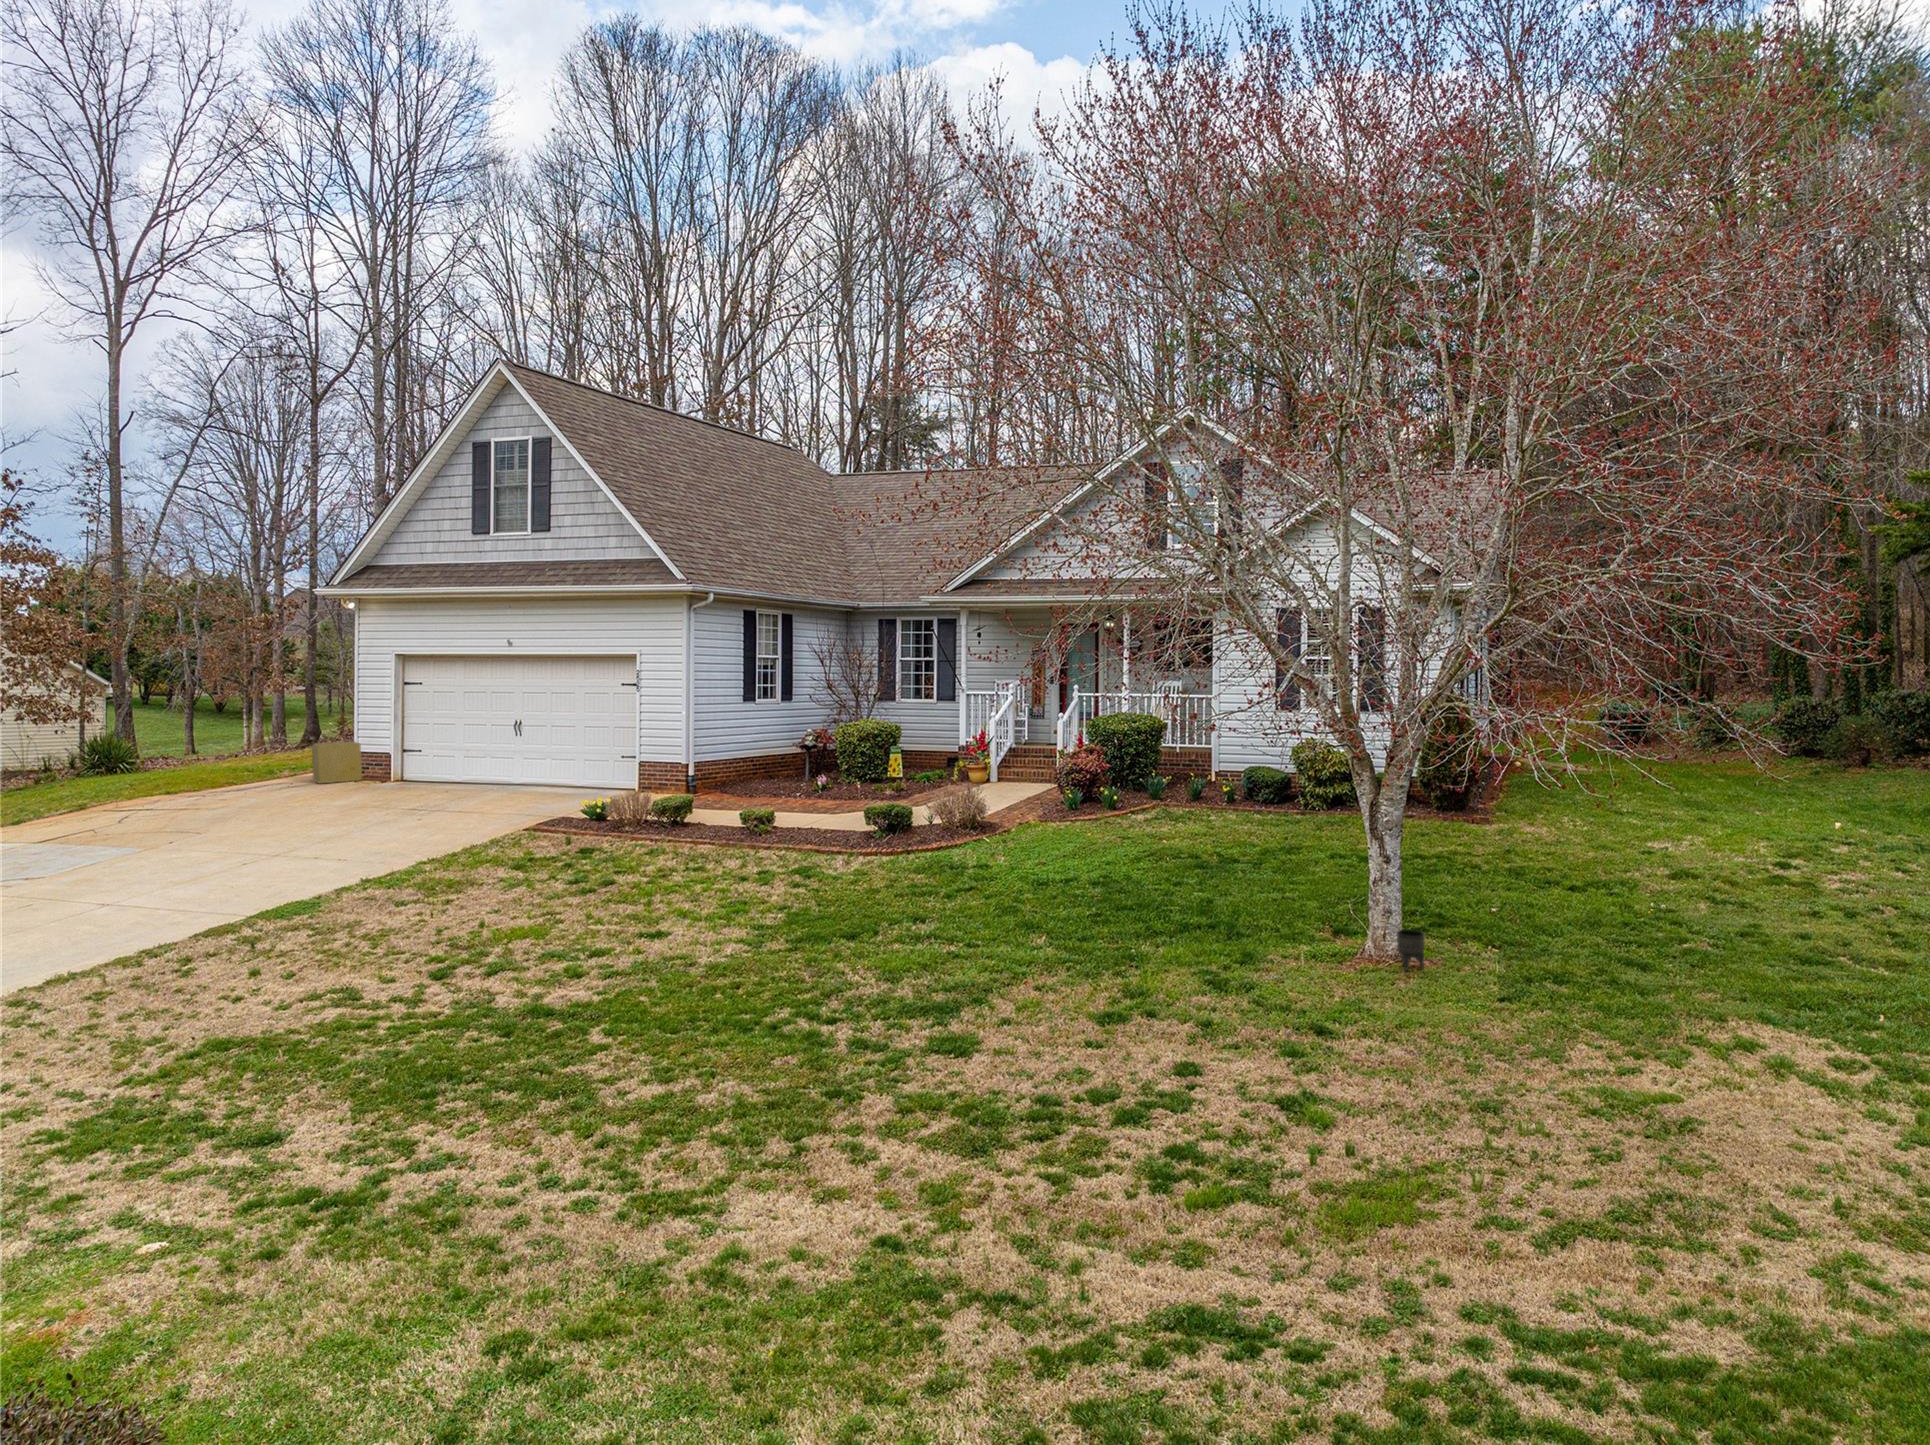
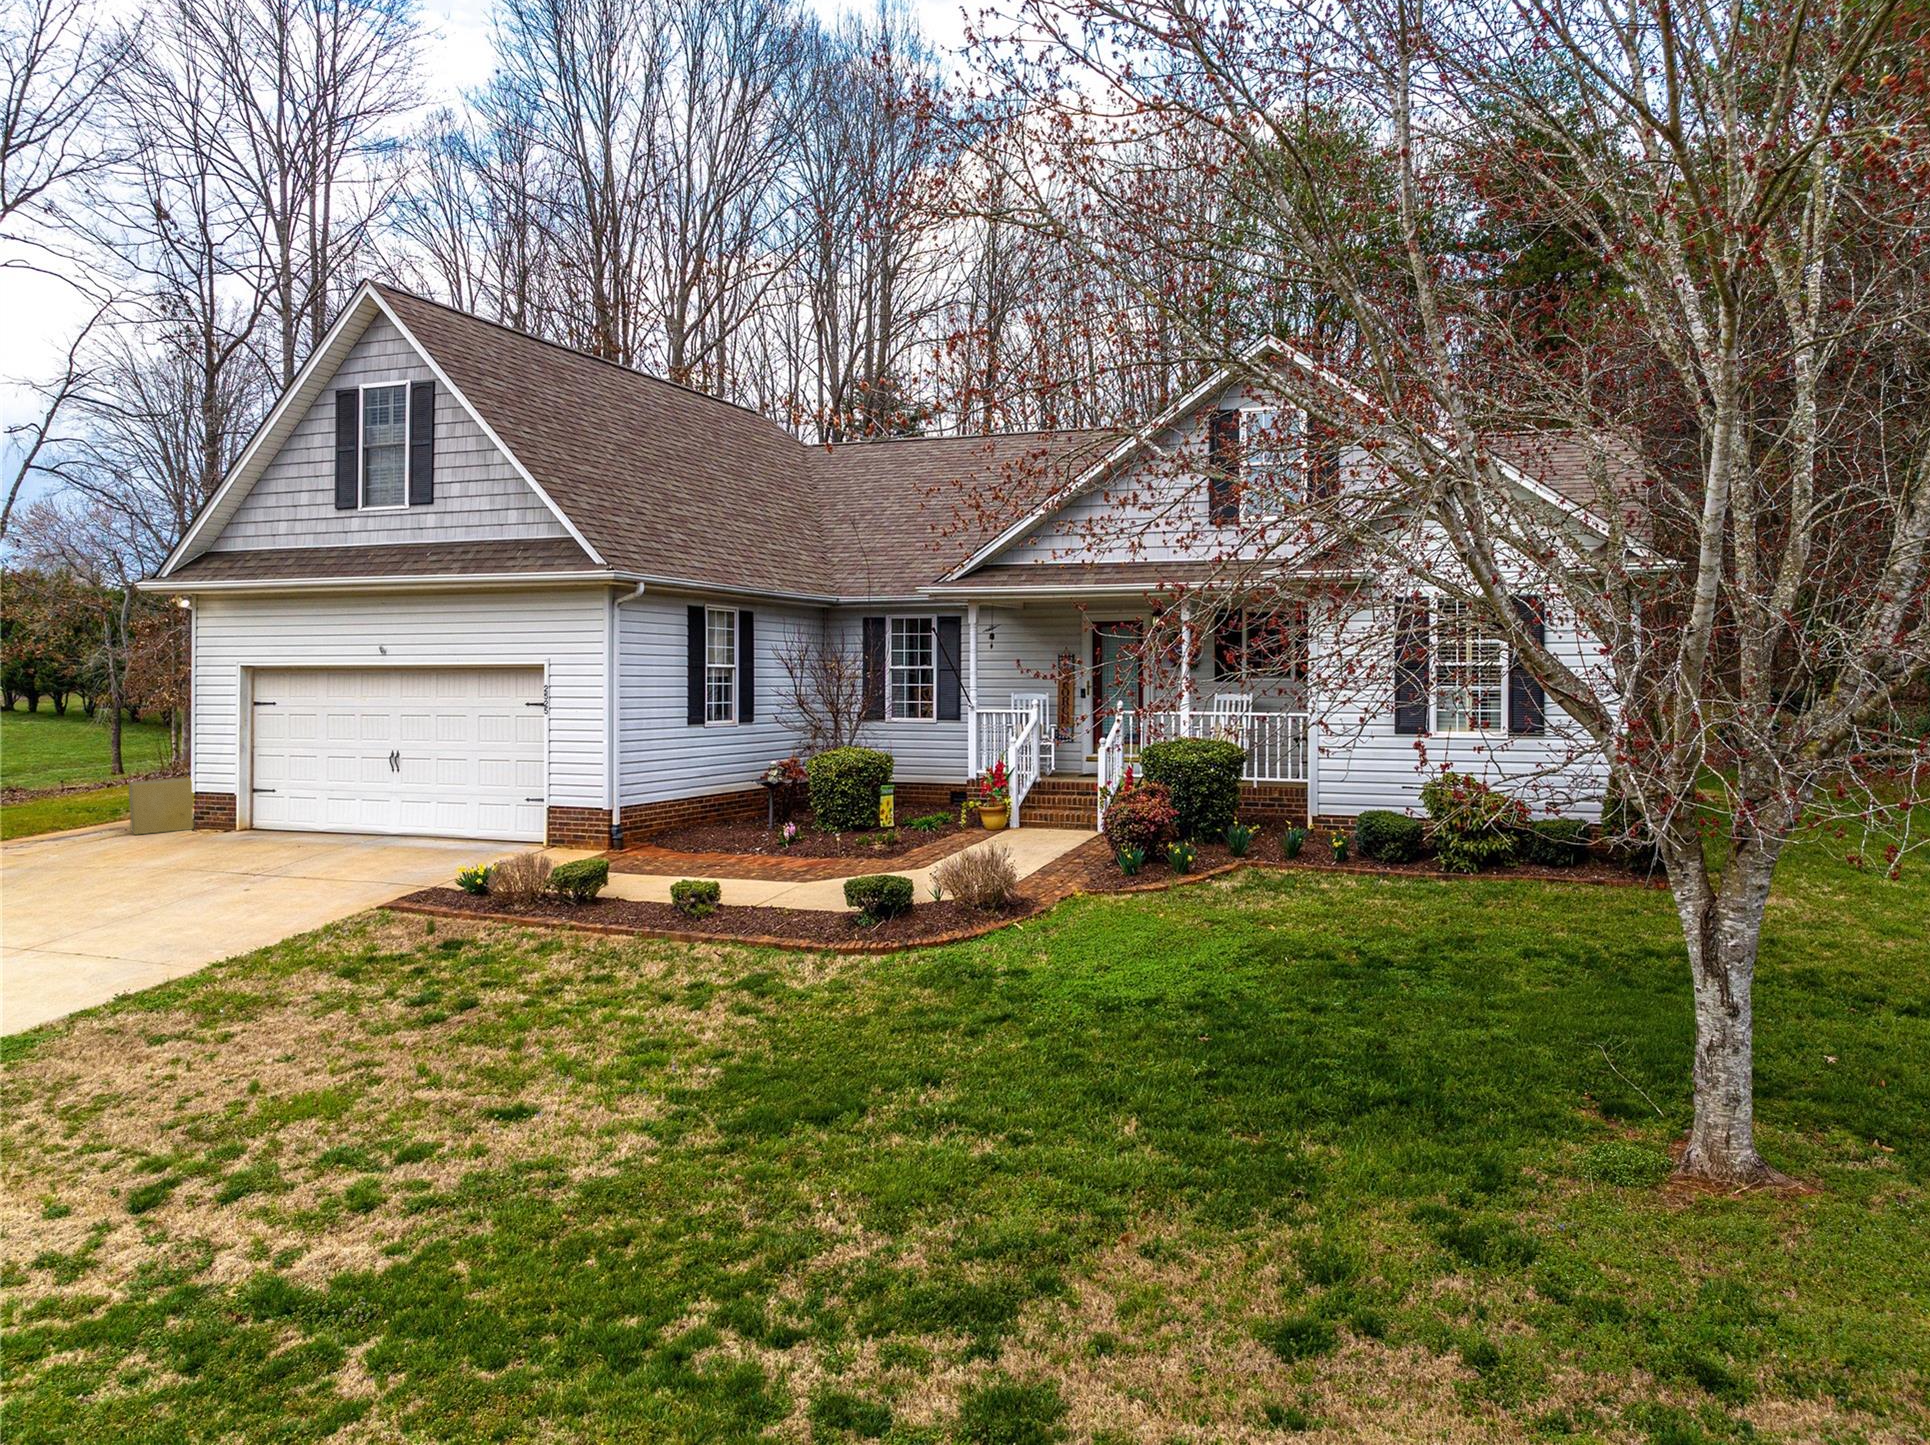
planter: present [1397,930,1425,971] -> none [1770,1136,1825,1216]

